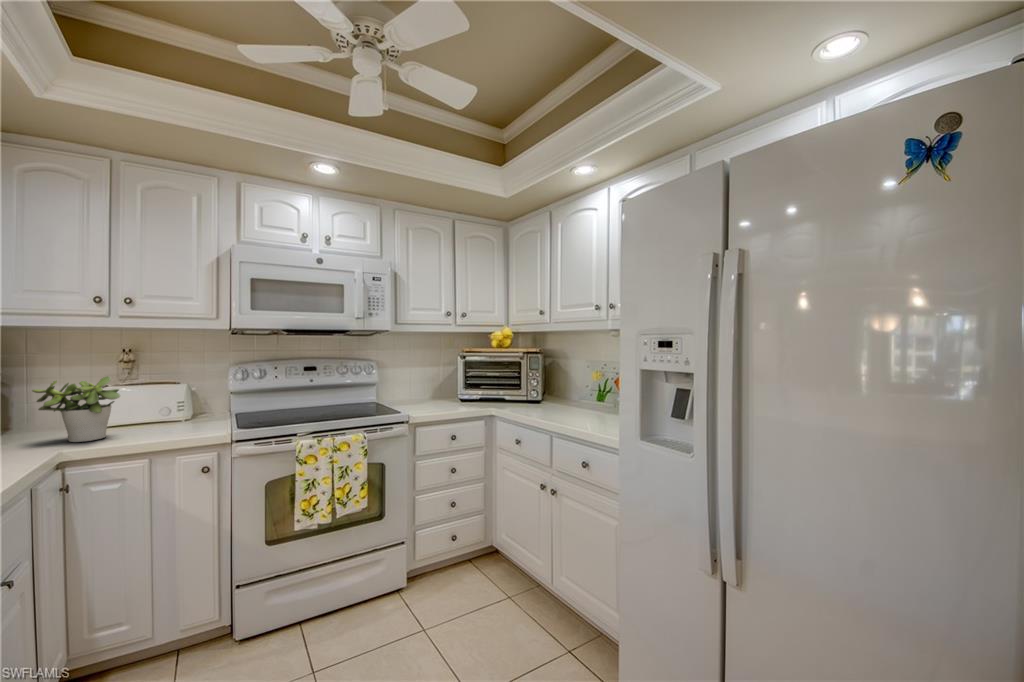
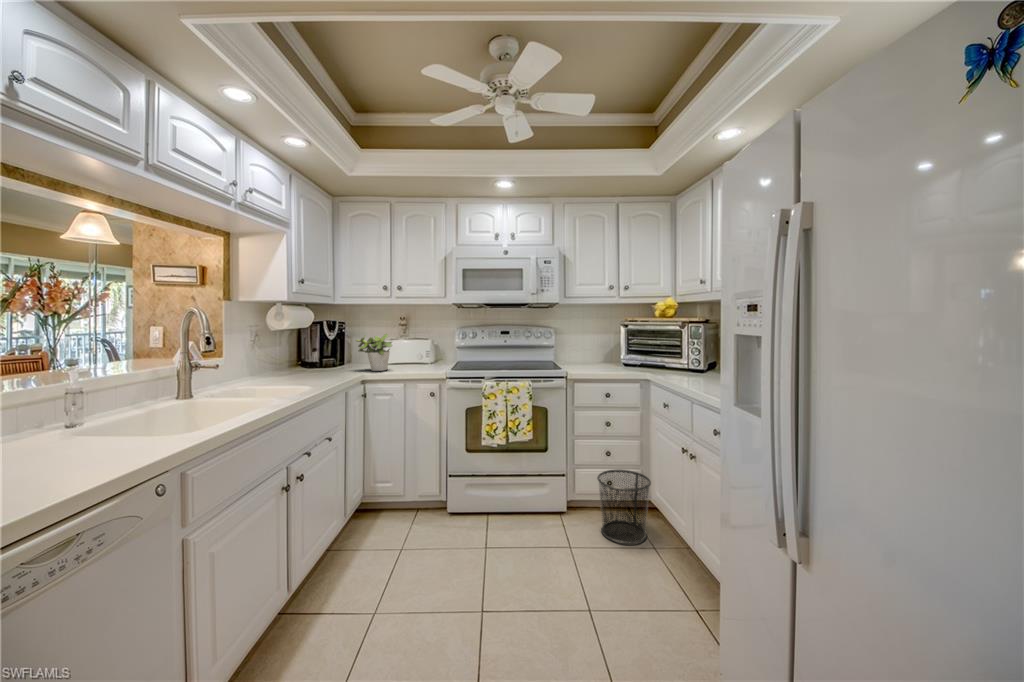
waste bin: none [452,522,512,613] -> present [597,470,651,544]

